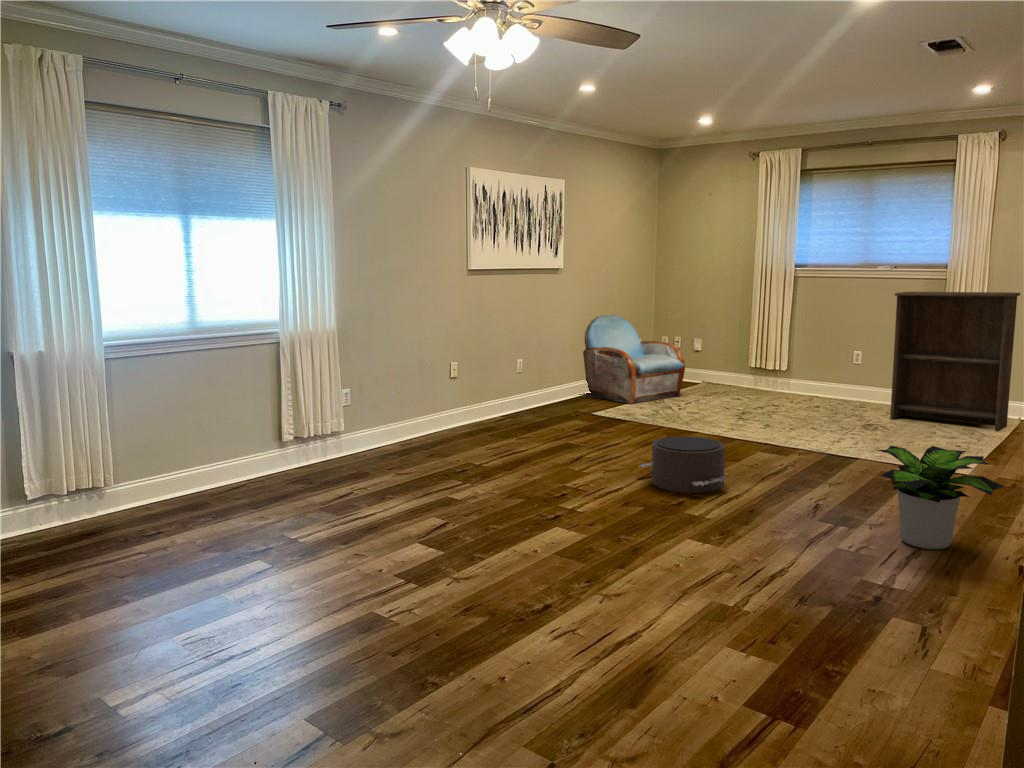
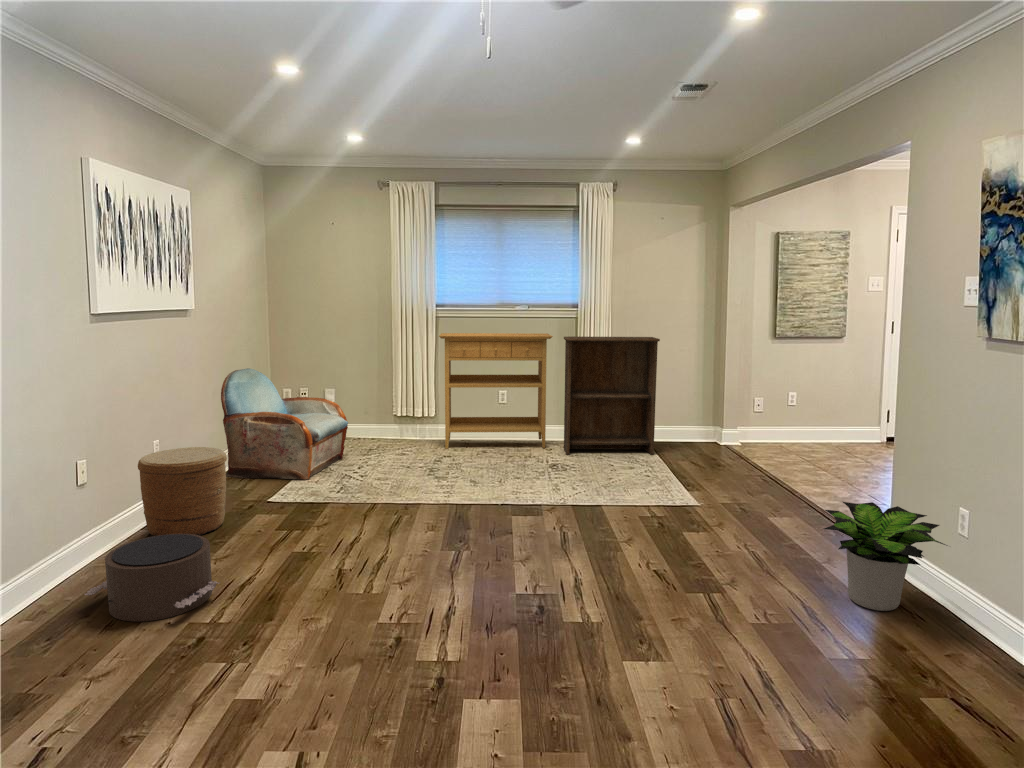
console table: none [775,289,909,412] -> present [439,333,553,449]
woven basket: none [495,362,549,419] -> present [138,447,227,536]
pouf: present [639,436,727,493] -> present [85,534,220,622]

